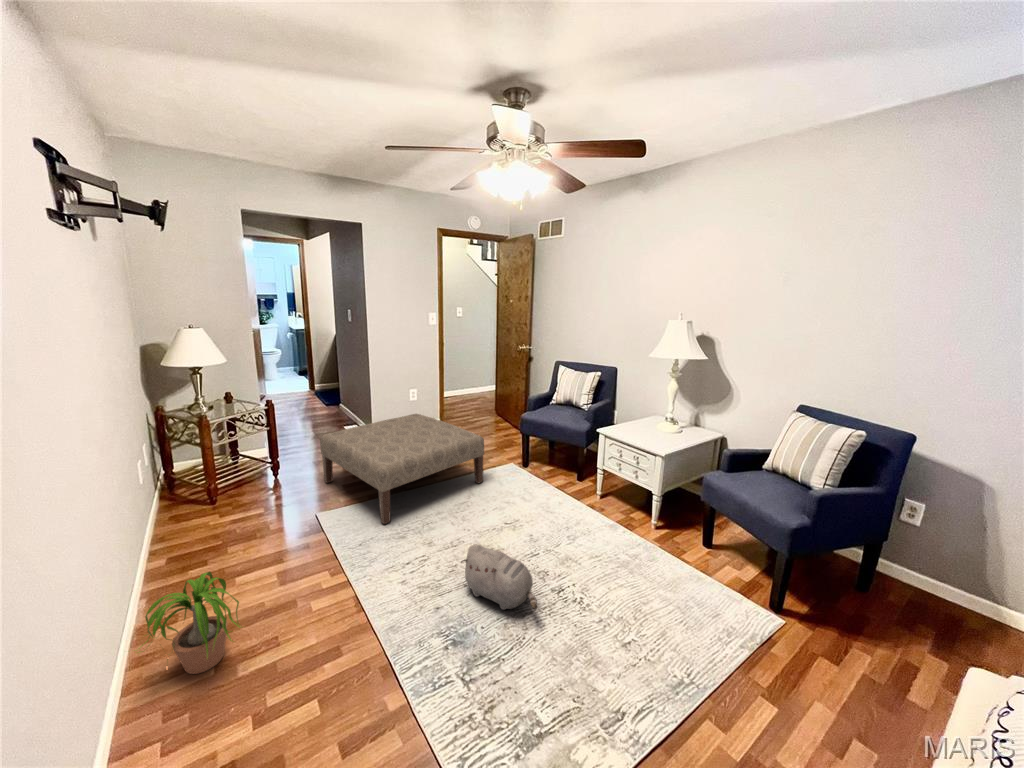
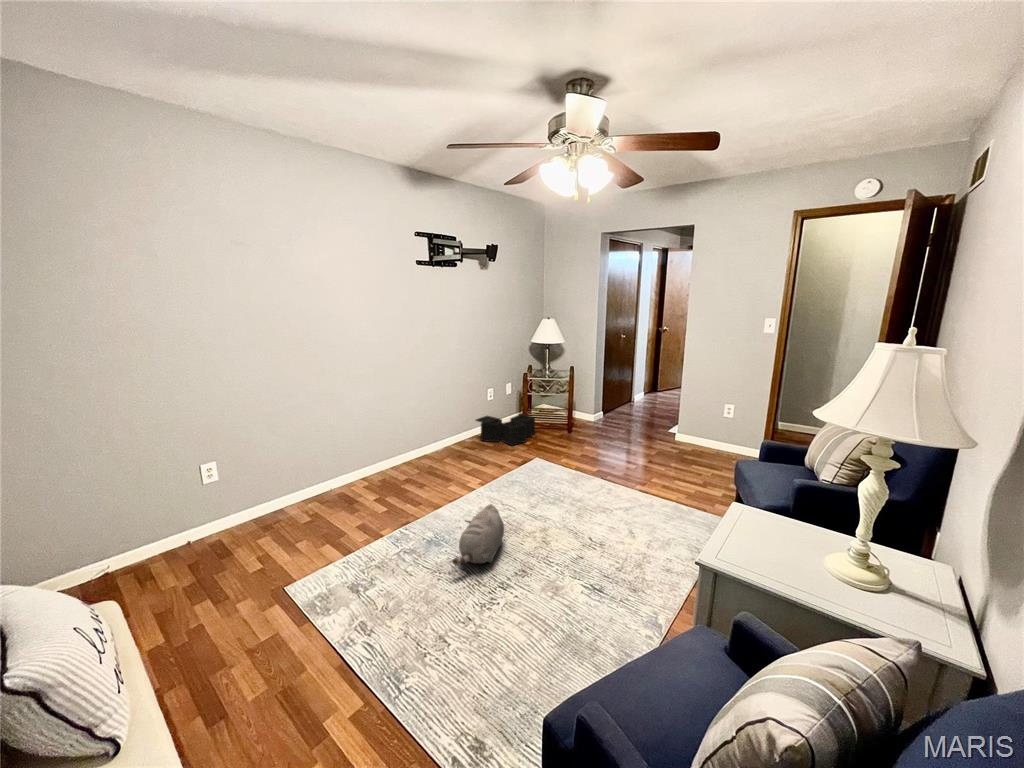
ottoman: present [320,414,484,524] -> none [541,409,678,509]
storage bin: none [152,475,257,550] -> present [476,414,535,446]
potted plant: present [145,572,240,674] -> none [390,436,434,479]

